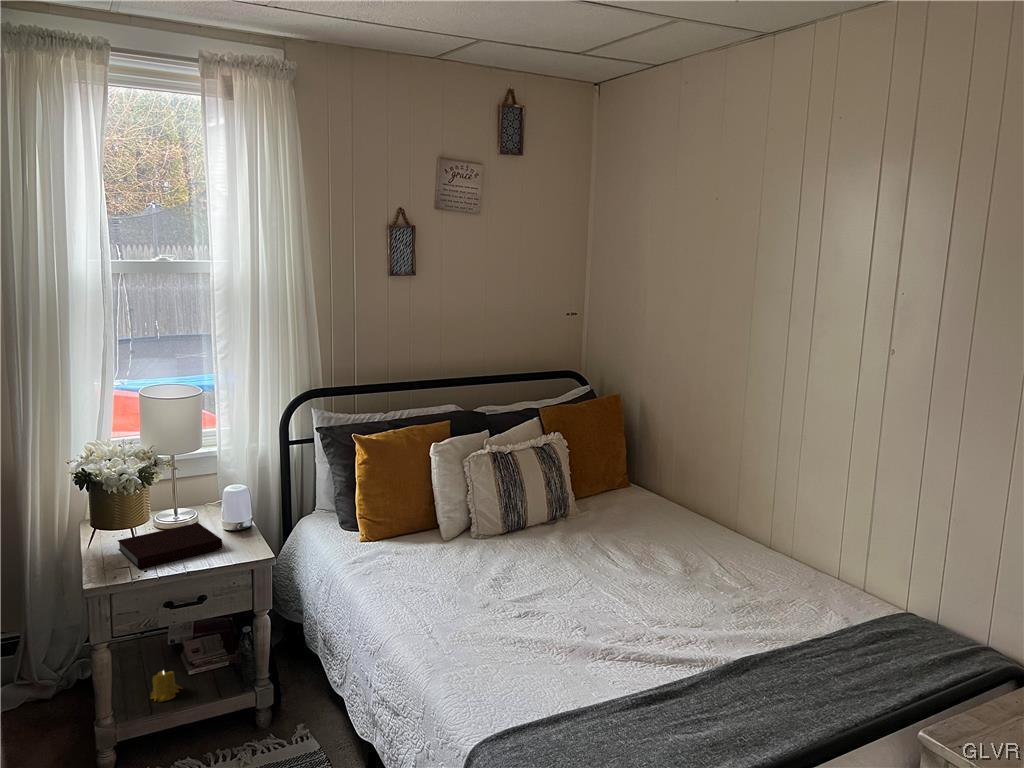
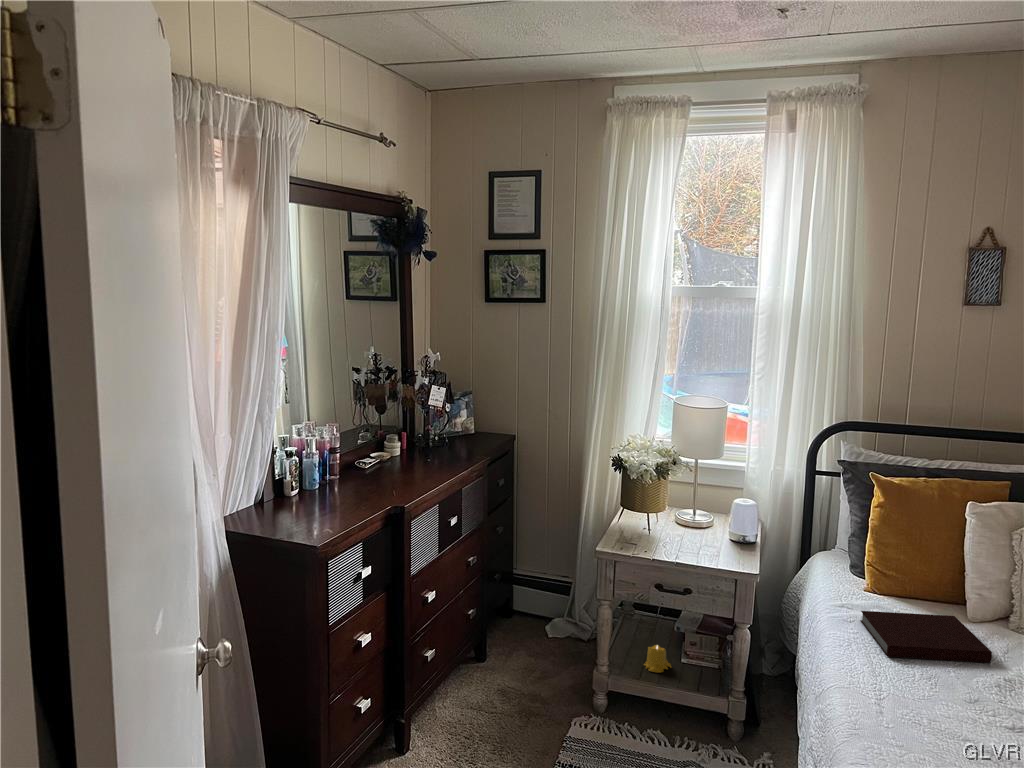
notebook: present [118,523,222,569] -> present [860,611,992,663]

